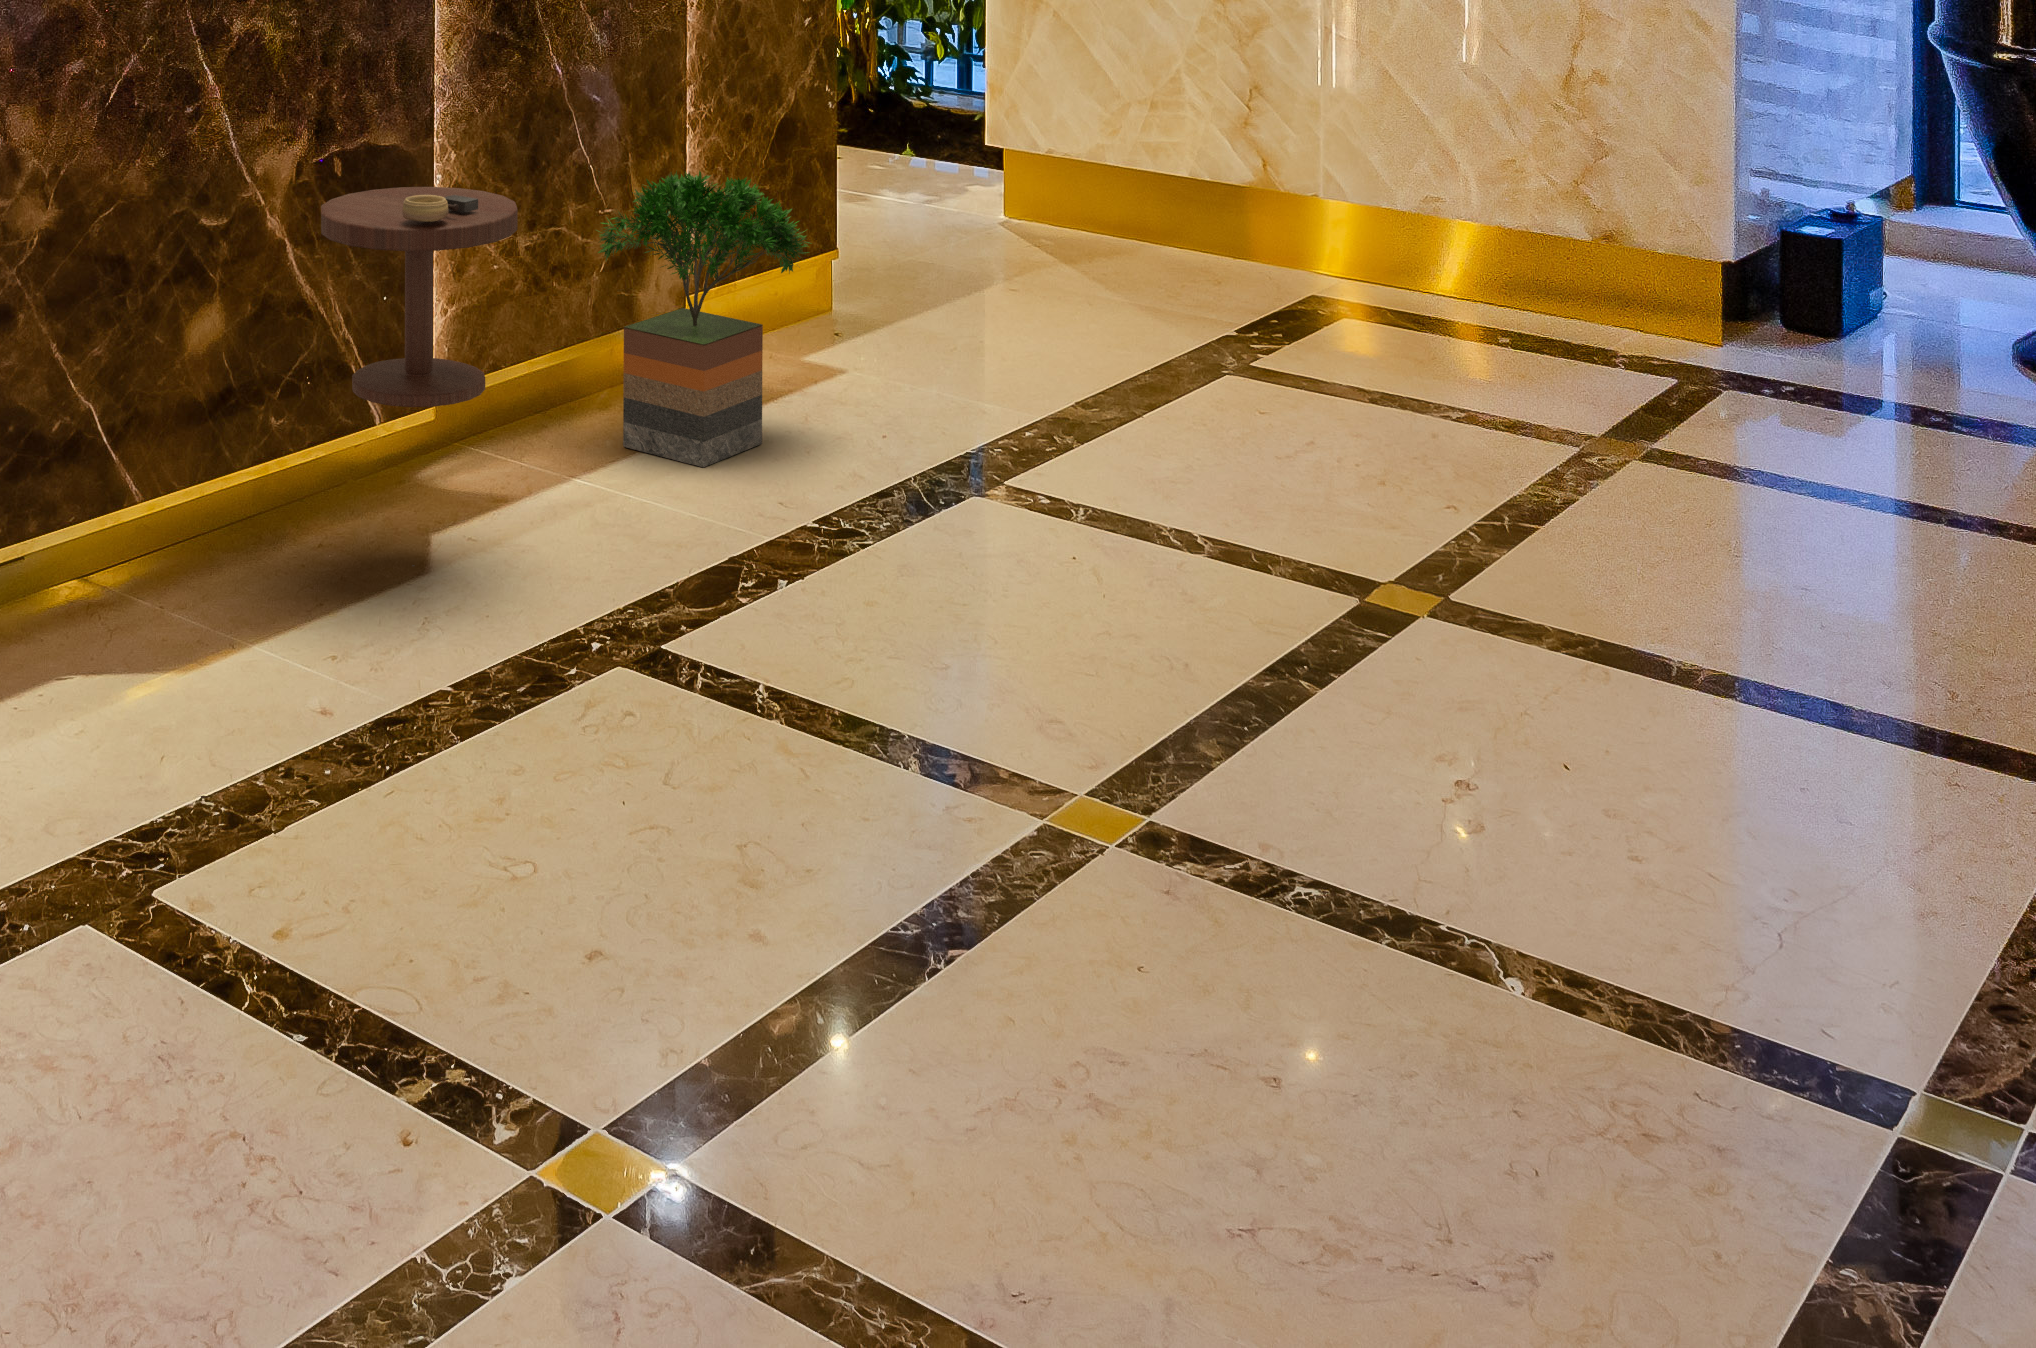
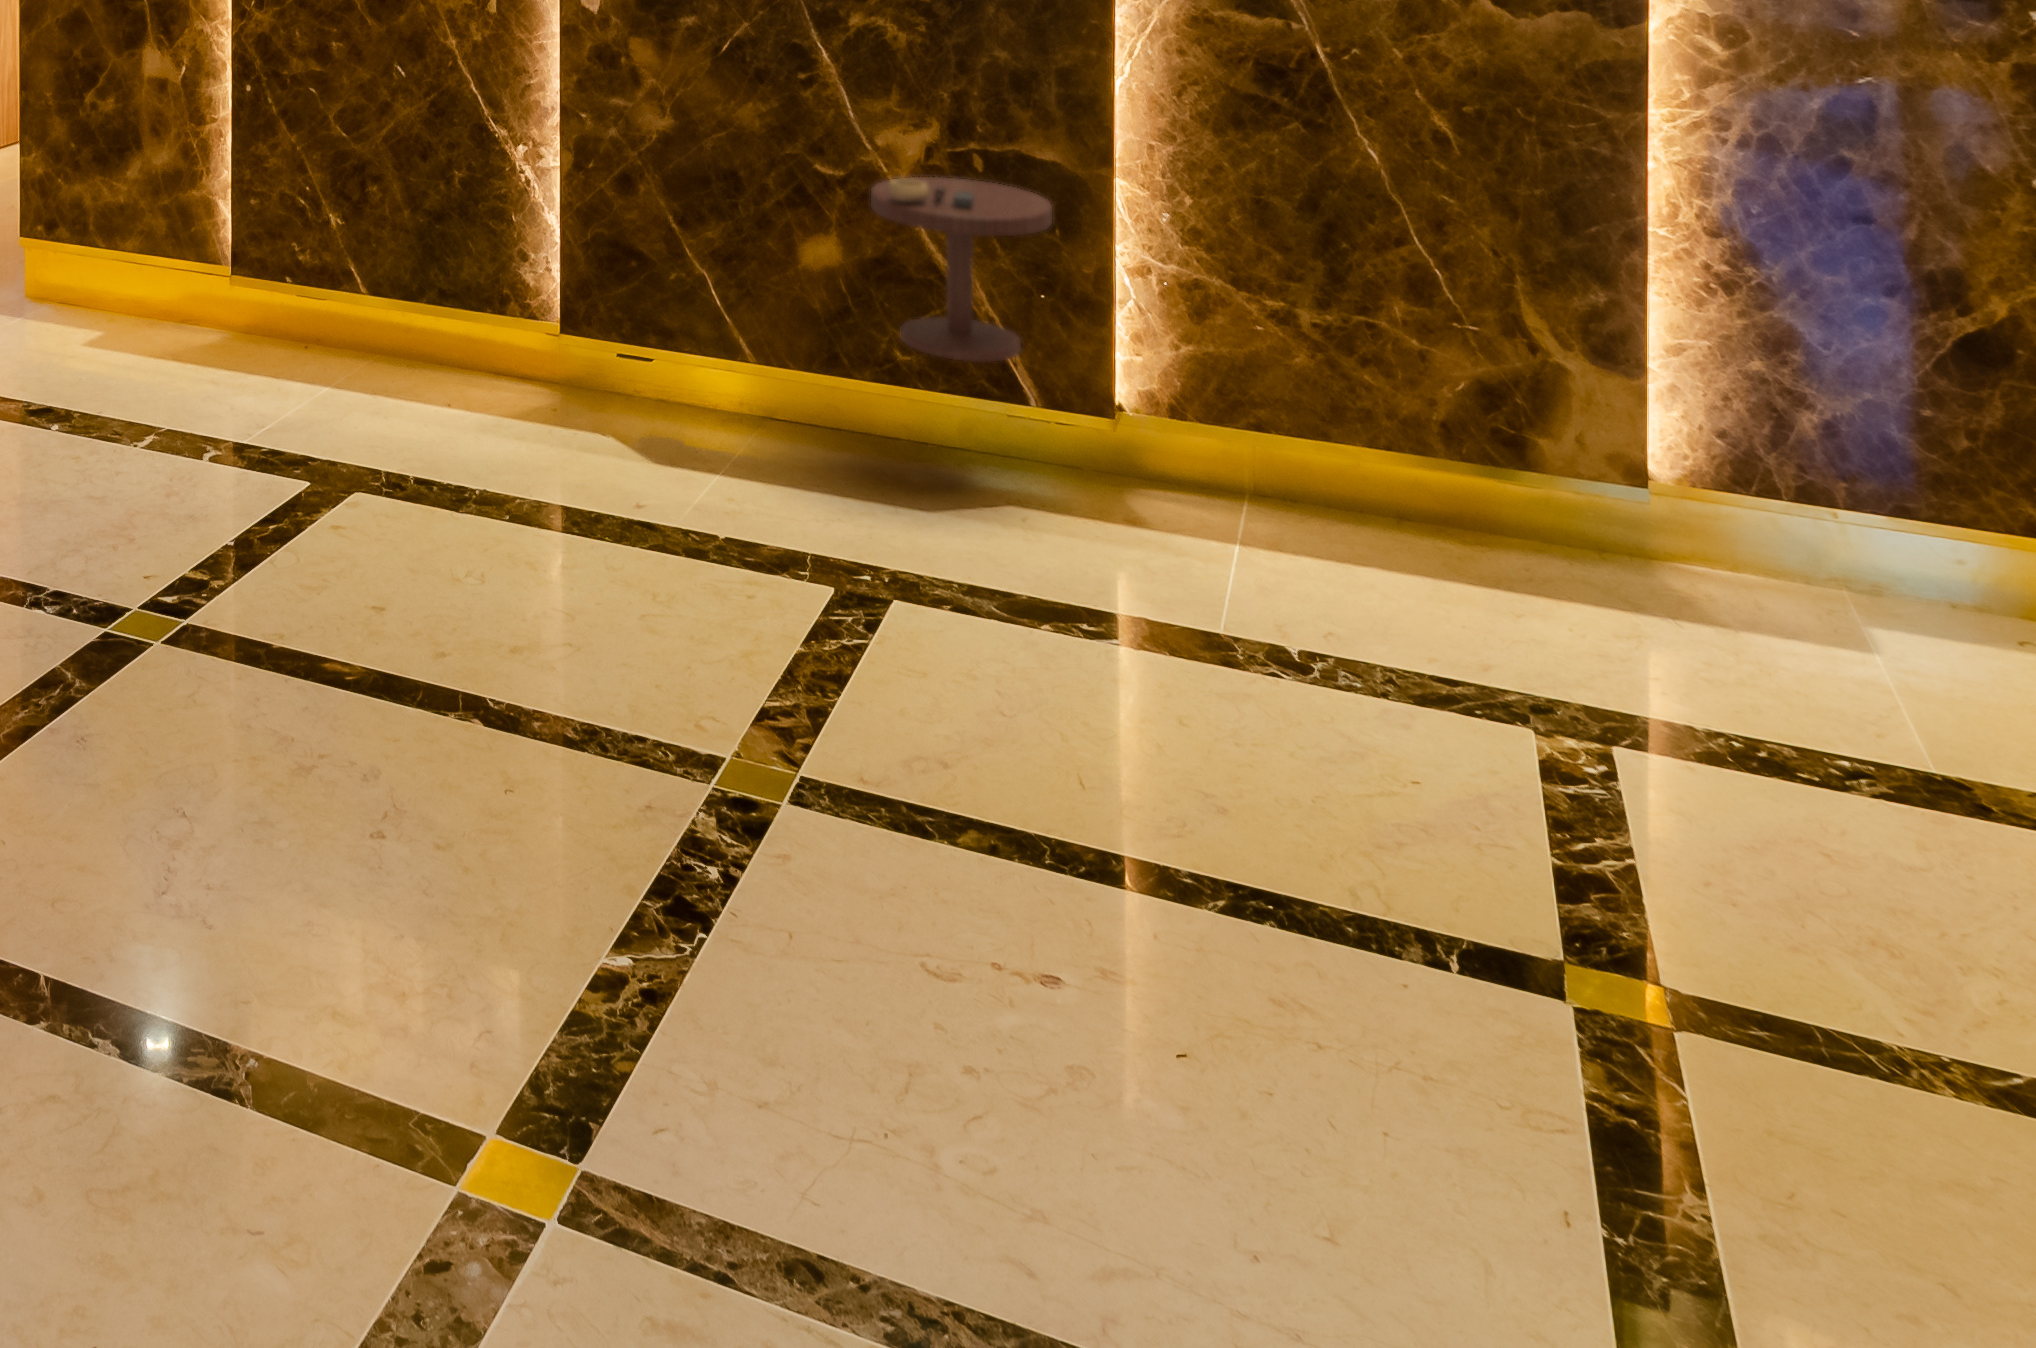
potted tree: present [598,171,809,467] -> none [1334,272,1574,591]

